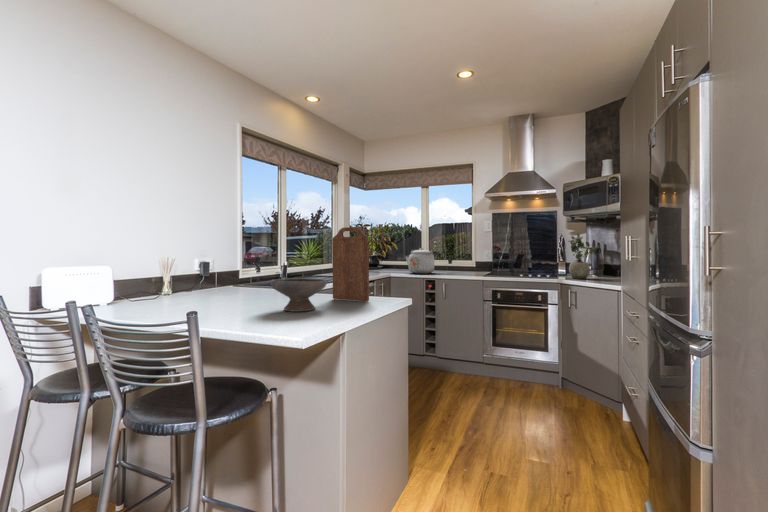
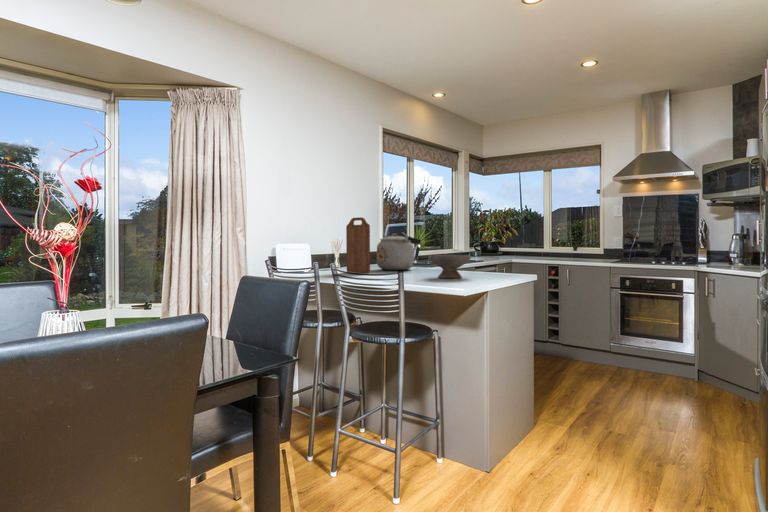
cutting board: present [332,227,369,301] -> present [346,217,370,273]
potted plant: present [568,233,599,279] -> none [705,218,740,265]
kettle: present [406,248,438,274] -> present [377,234,421,270]

